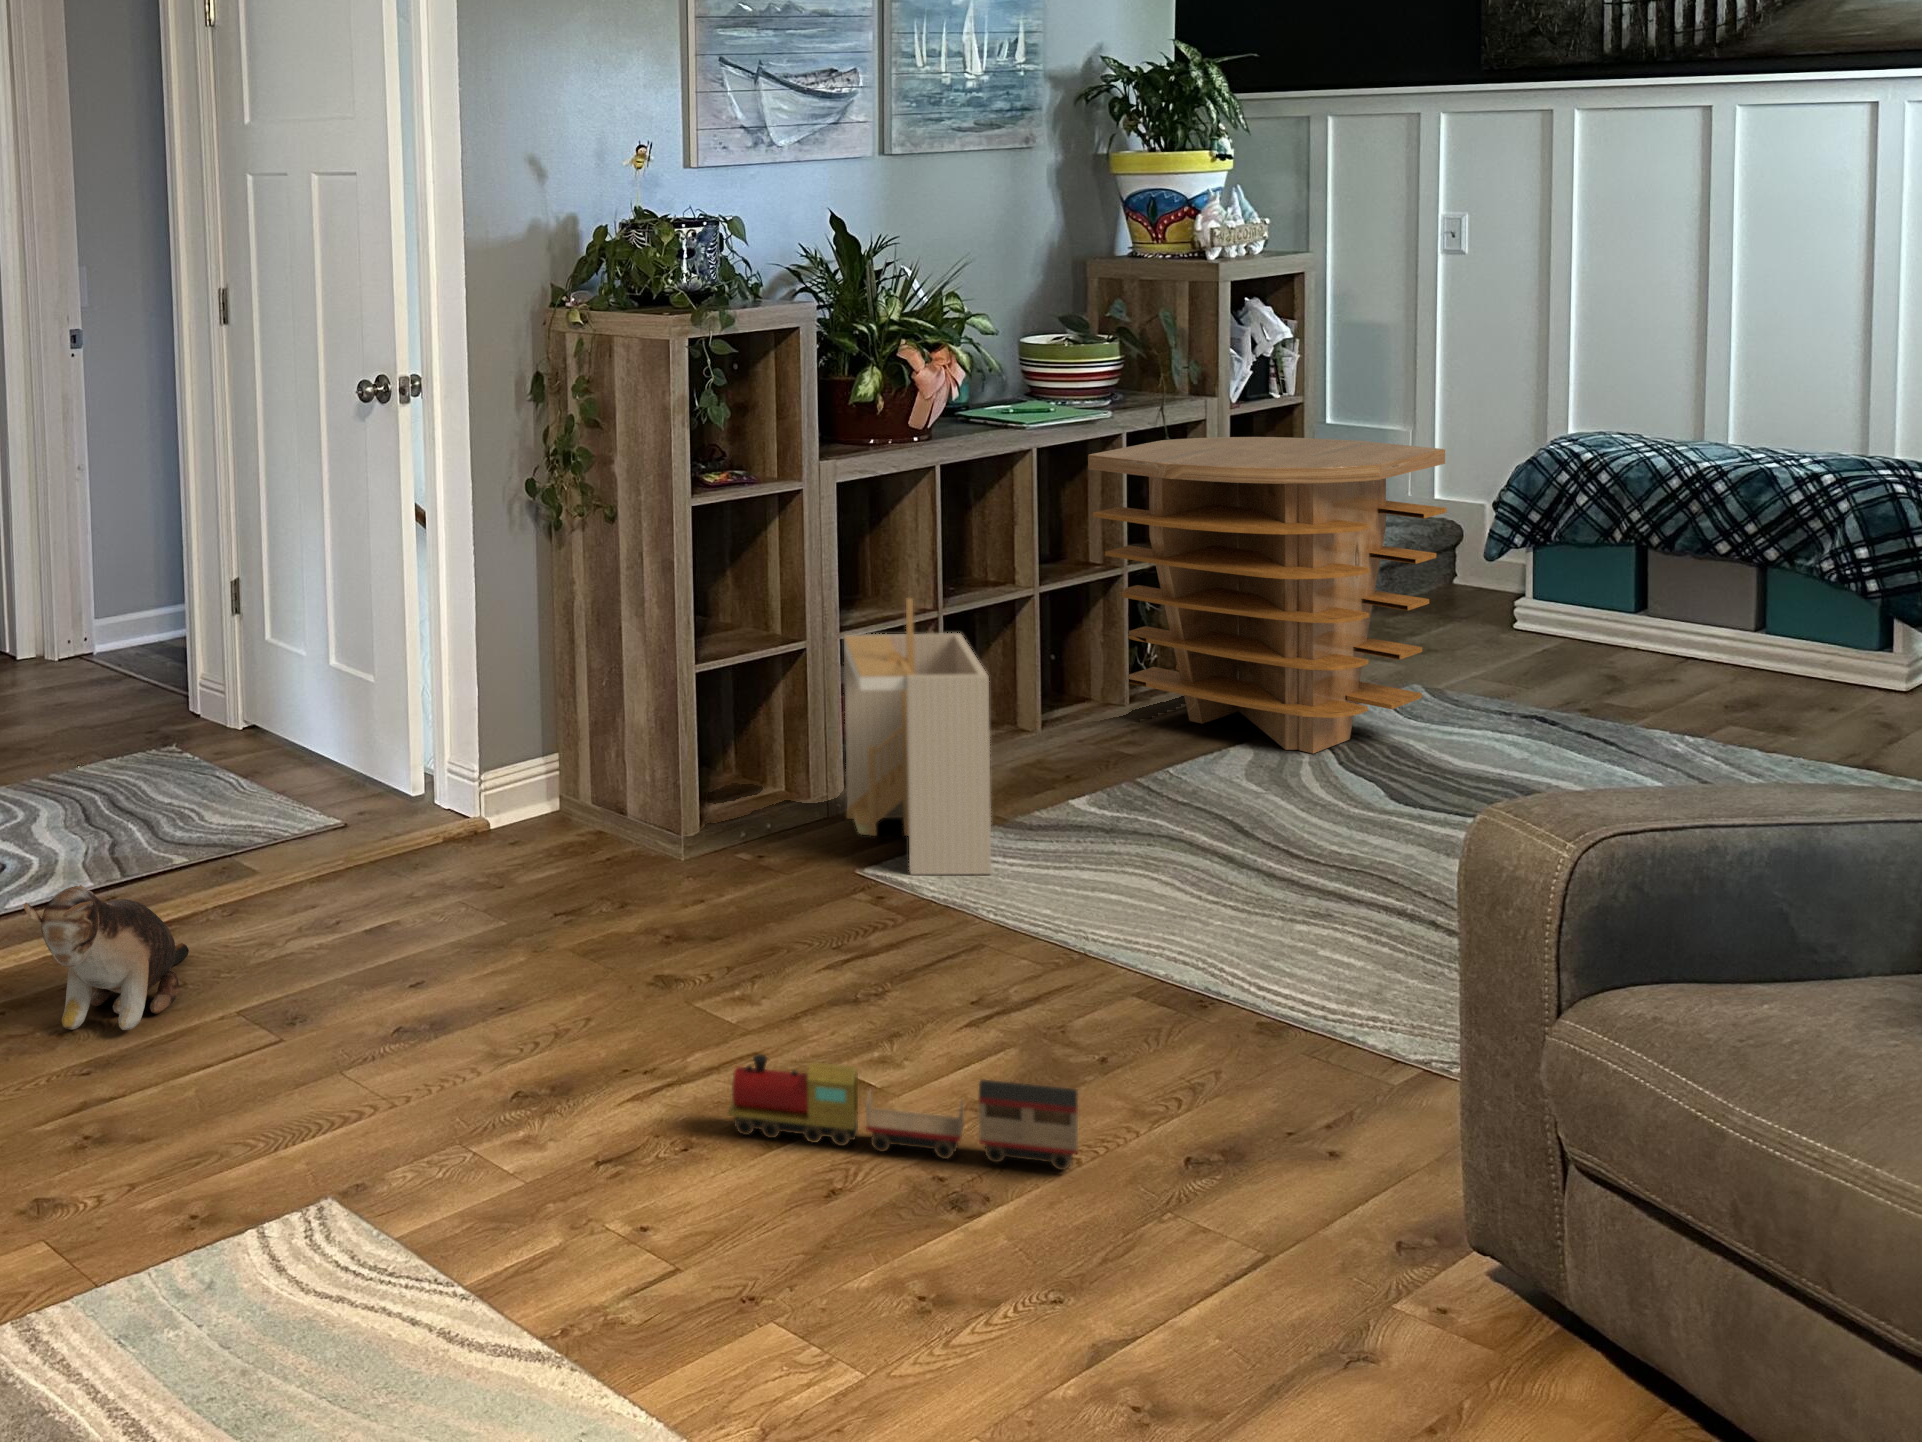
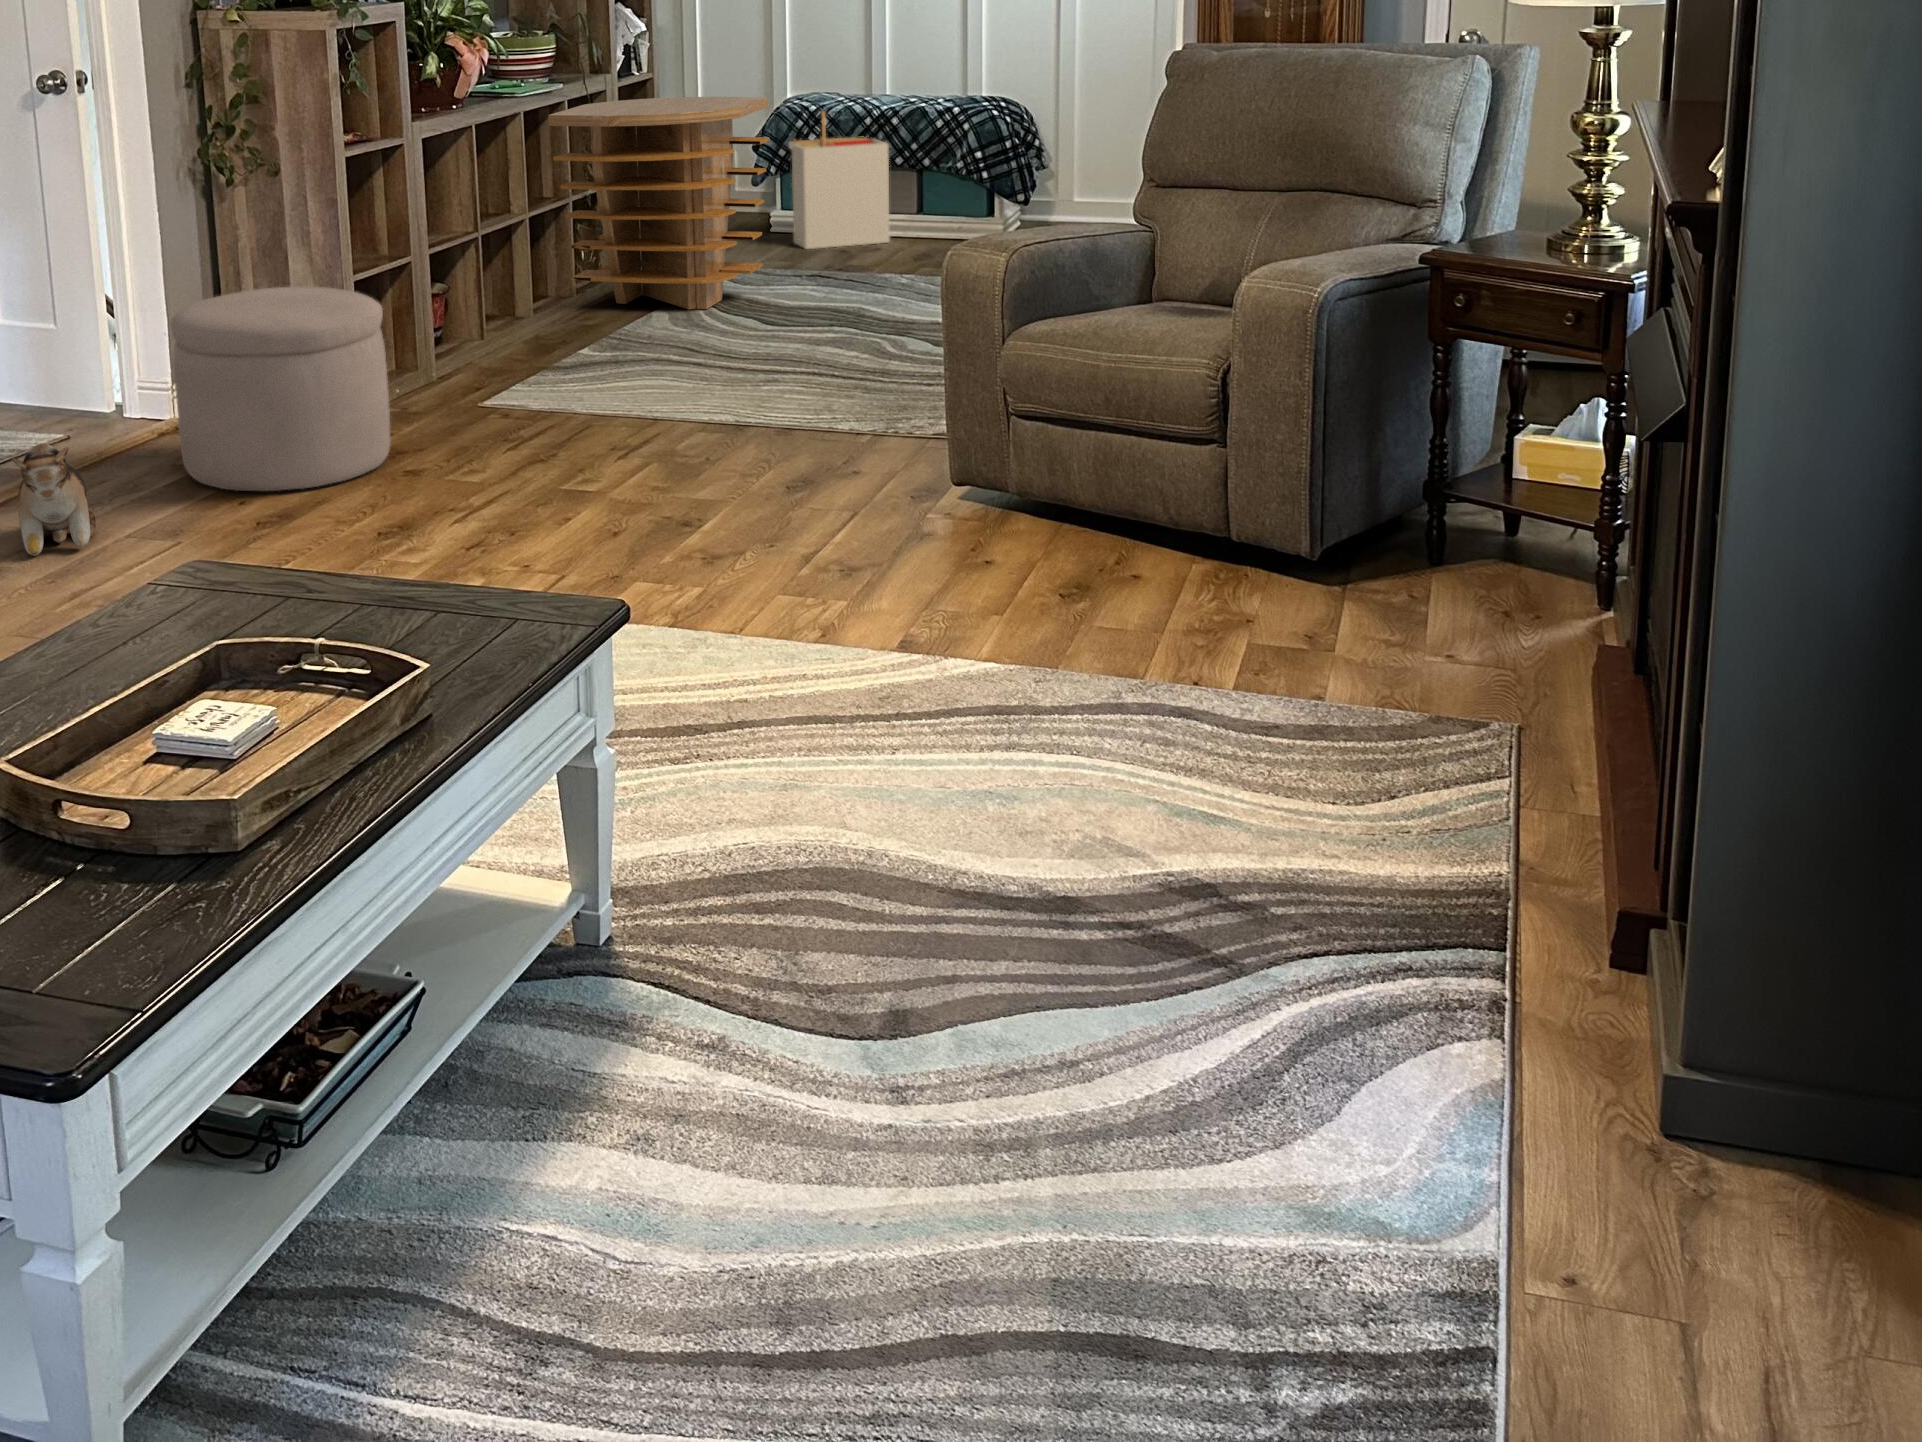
storage bin: present [844,599,991,875] -> present [789,111,890,249]
ottoman: none [359,684,643,989] -> present [170,287,390,491]
toy train: present [727,1054,1078,1170] -> none [538,444,746,511]

